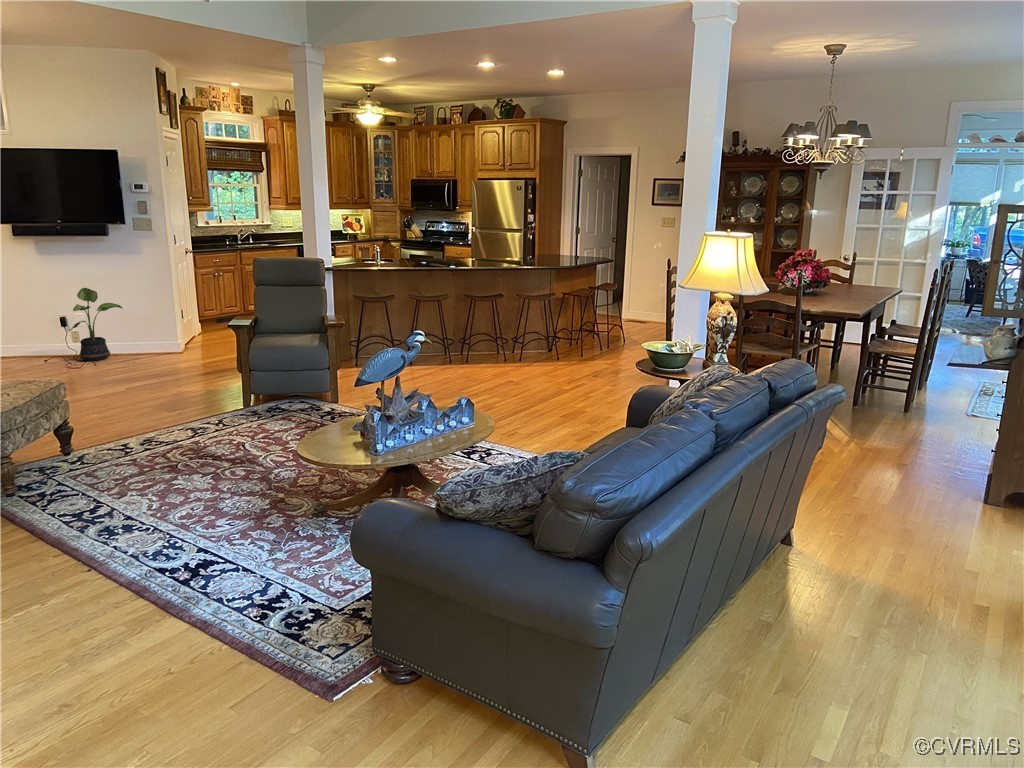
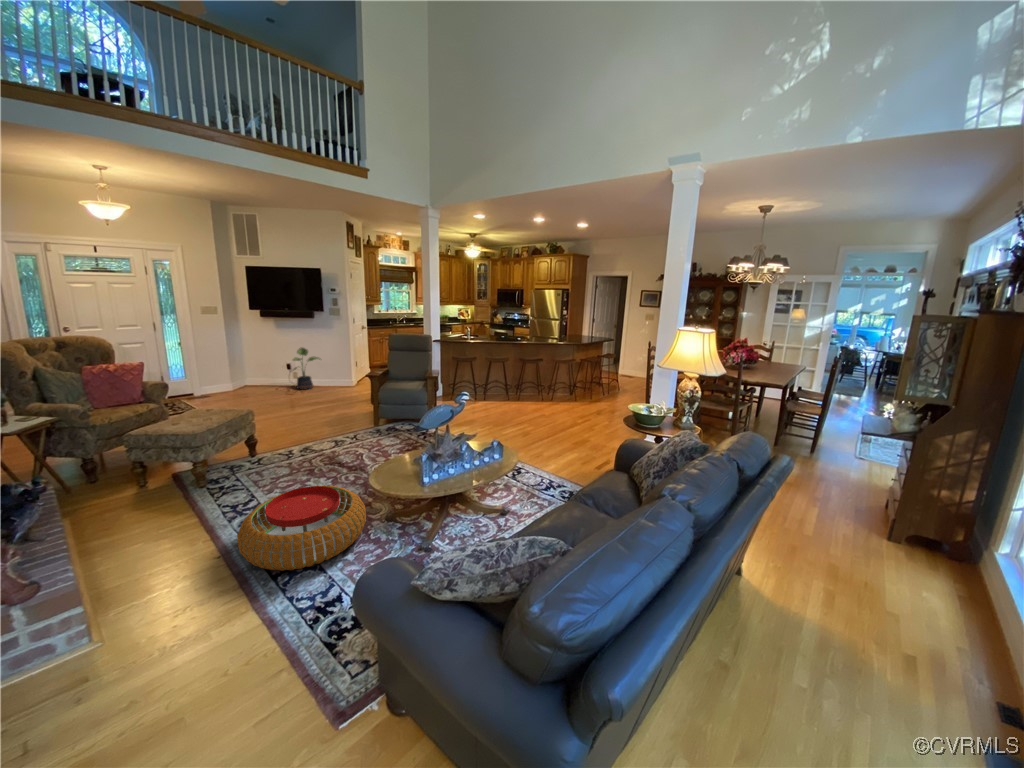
pouf: none [116,472,290,576] -> present [237,485,366,571]

